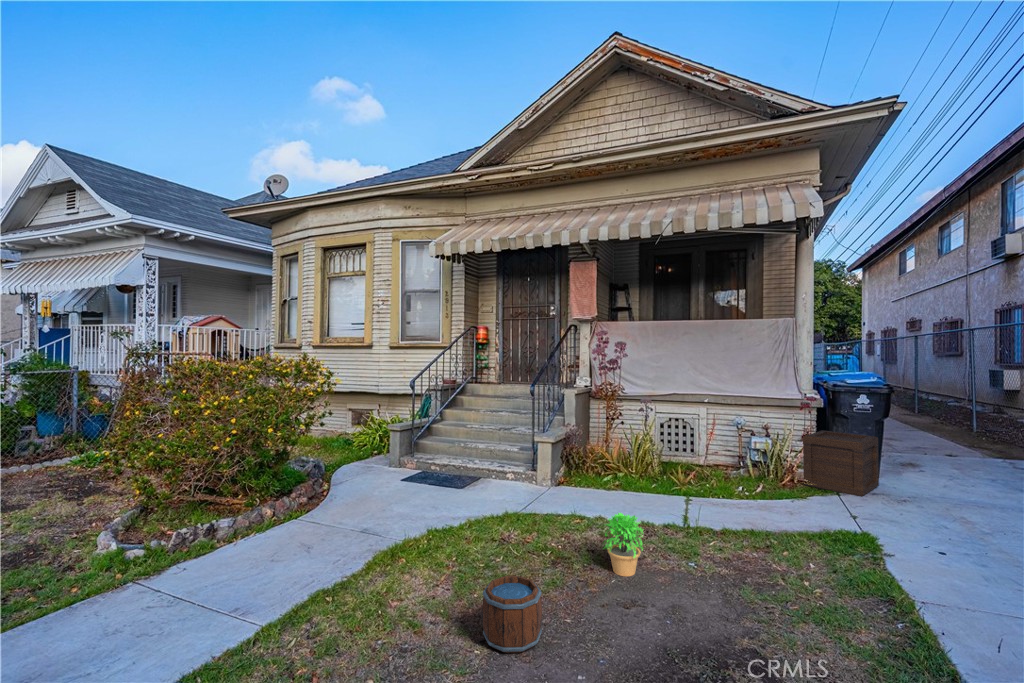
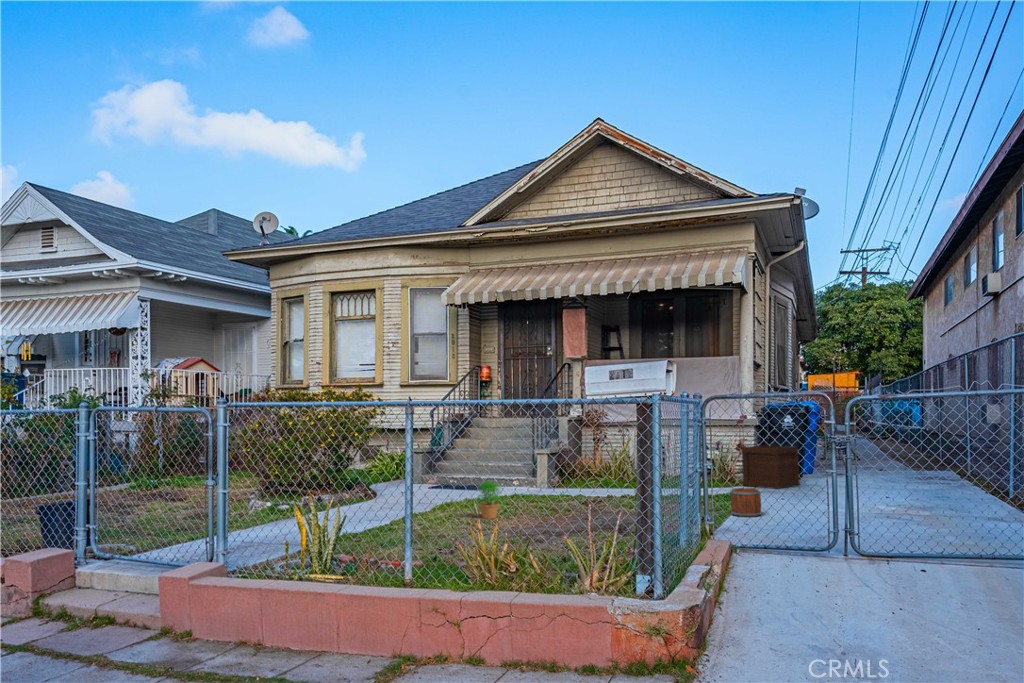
potted plant: present [603,513,643,576] -> present [477,481,501,519]
bucket: present [482,576,542,653] -> present [731,488,761,517]

